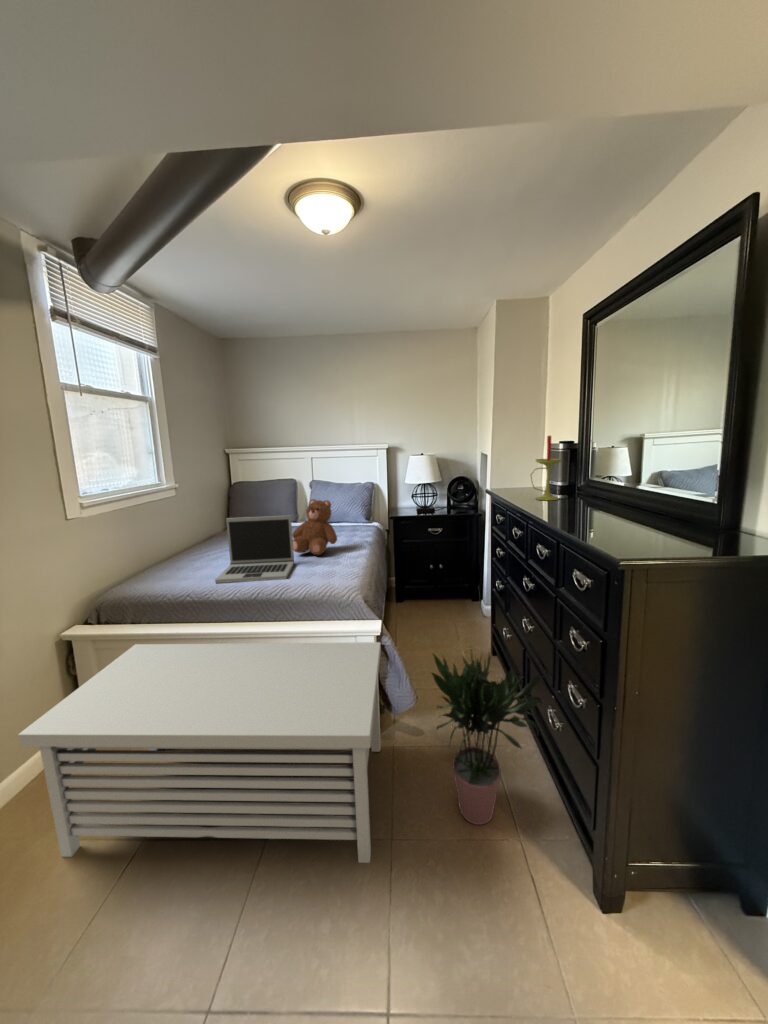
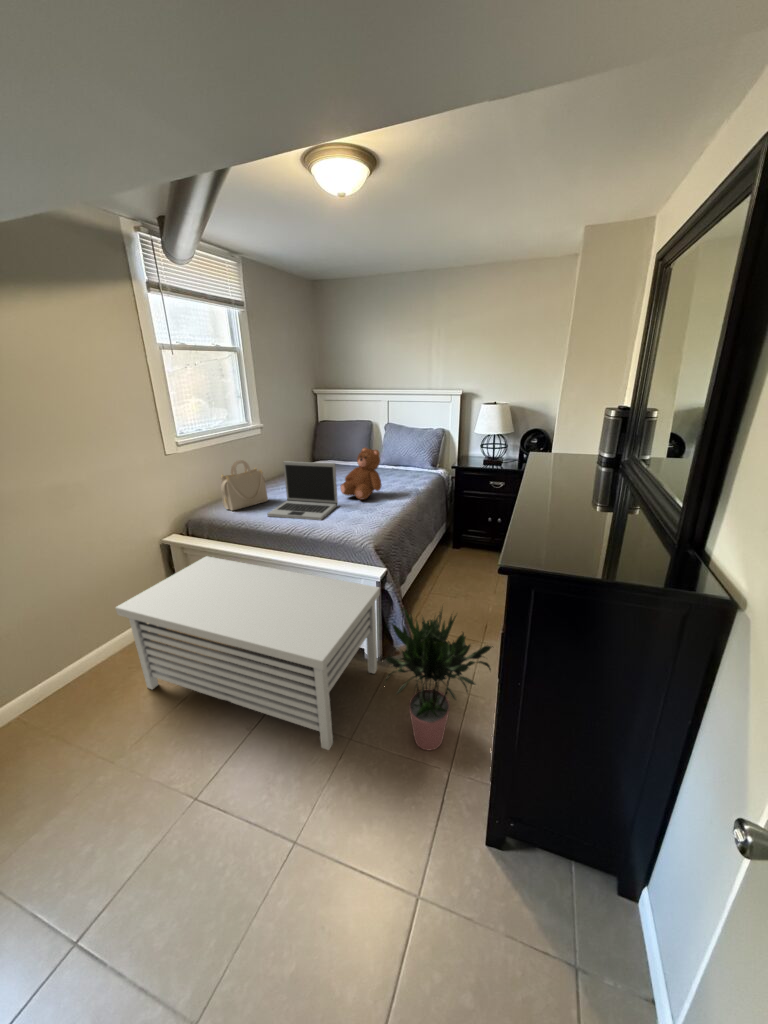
candle: present [531,436,562,500] -> none [556,402,595,475]
handbag: none [145,520,204,583] -> present [221,460,268,510]

